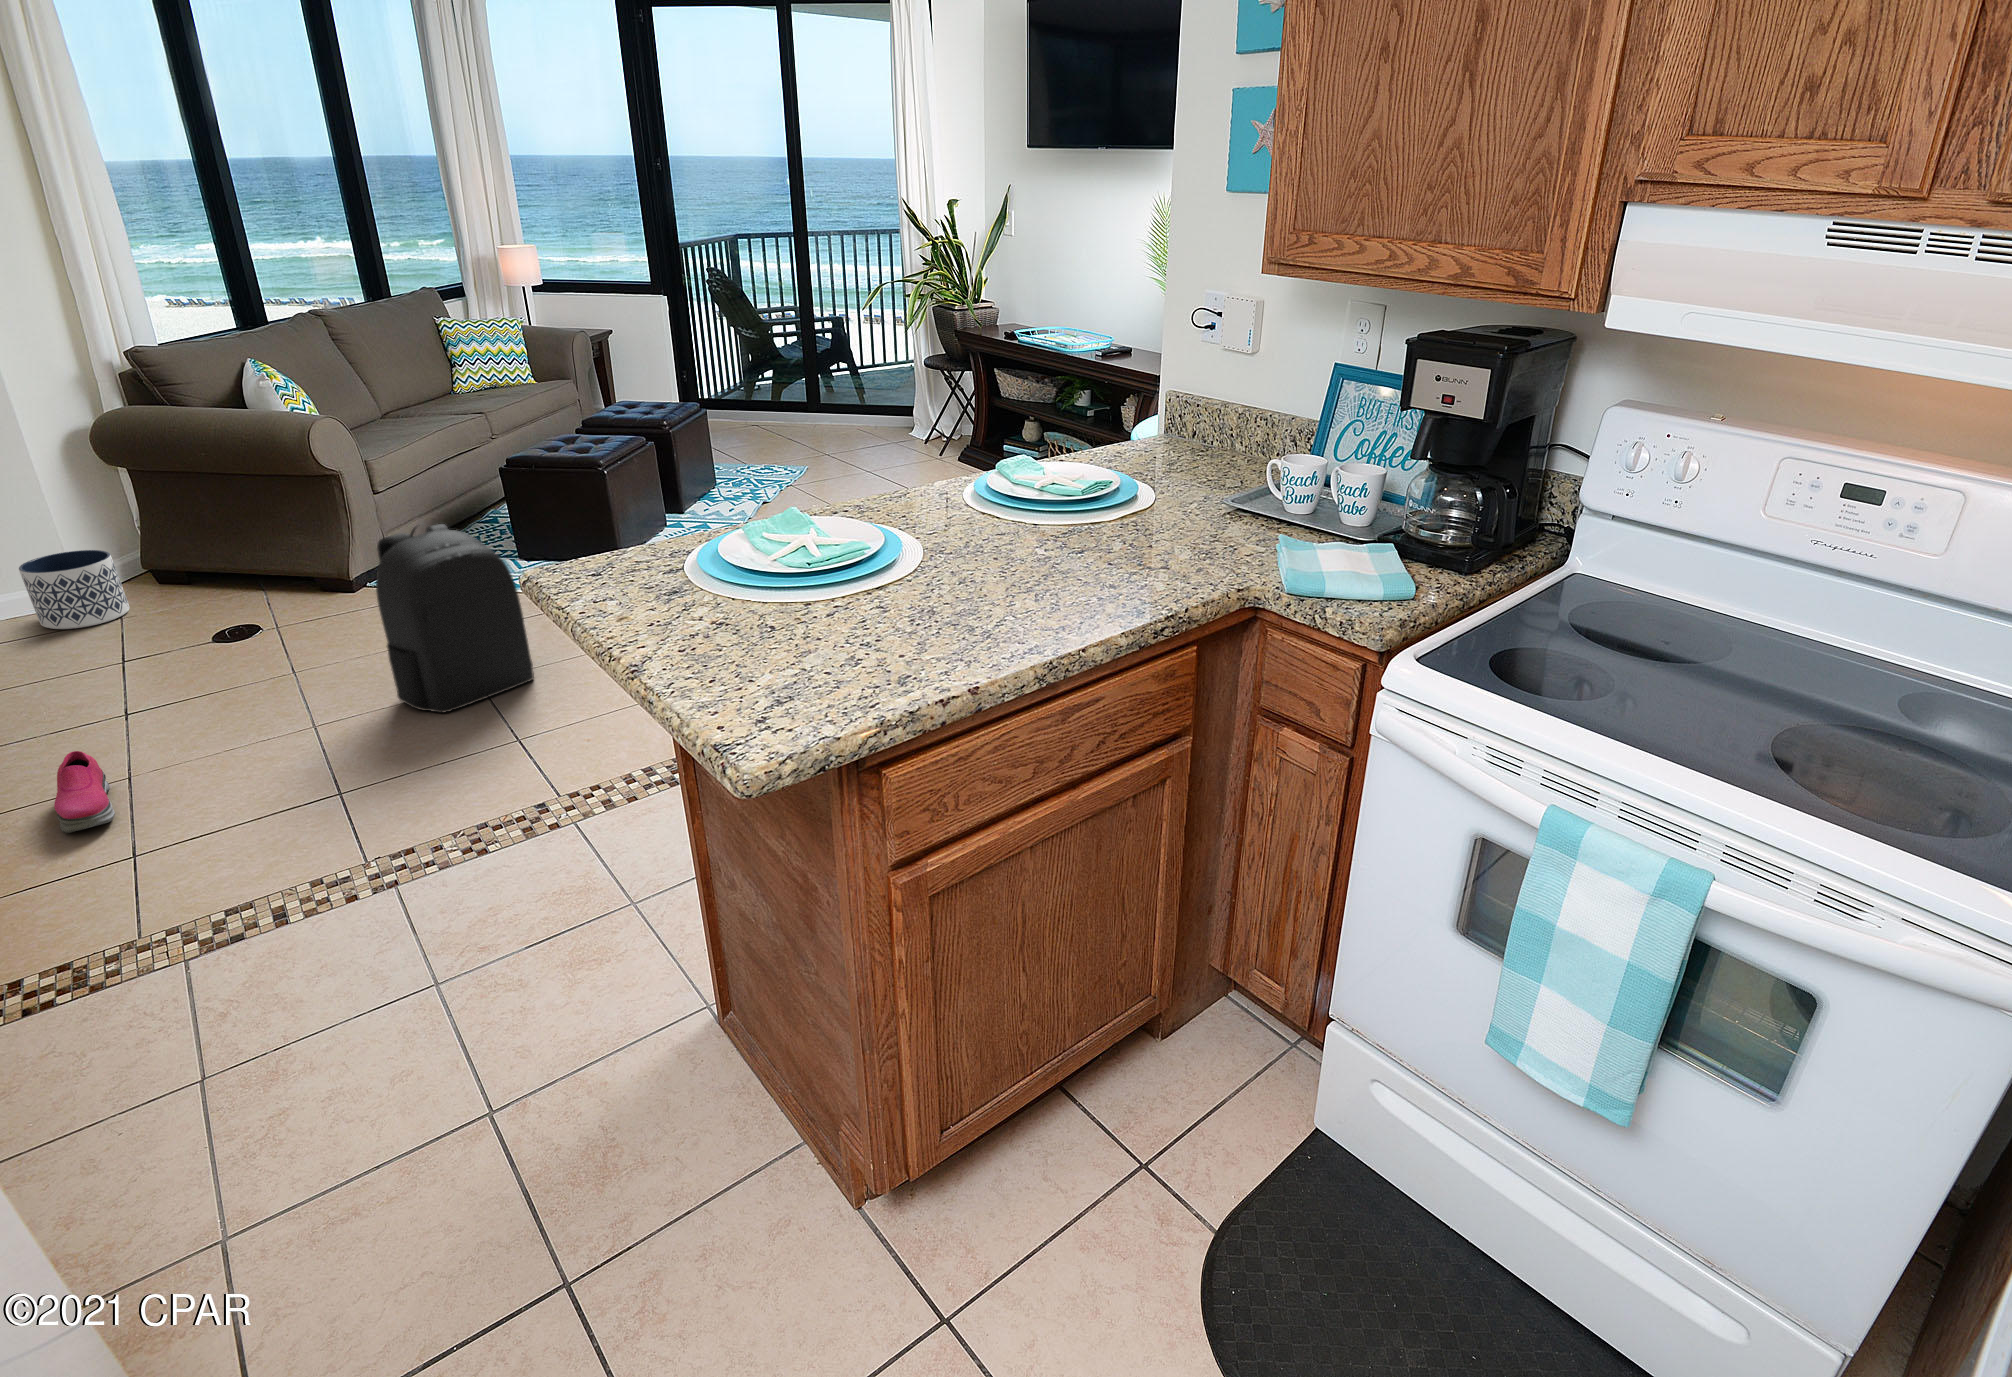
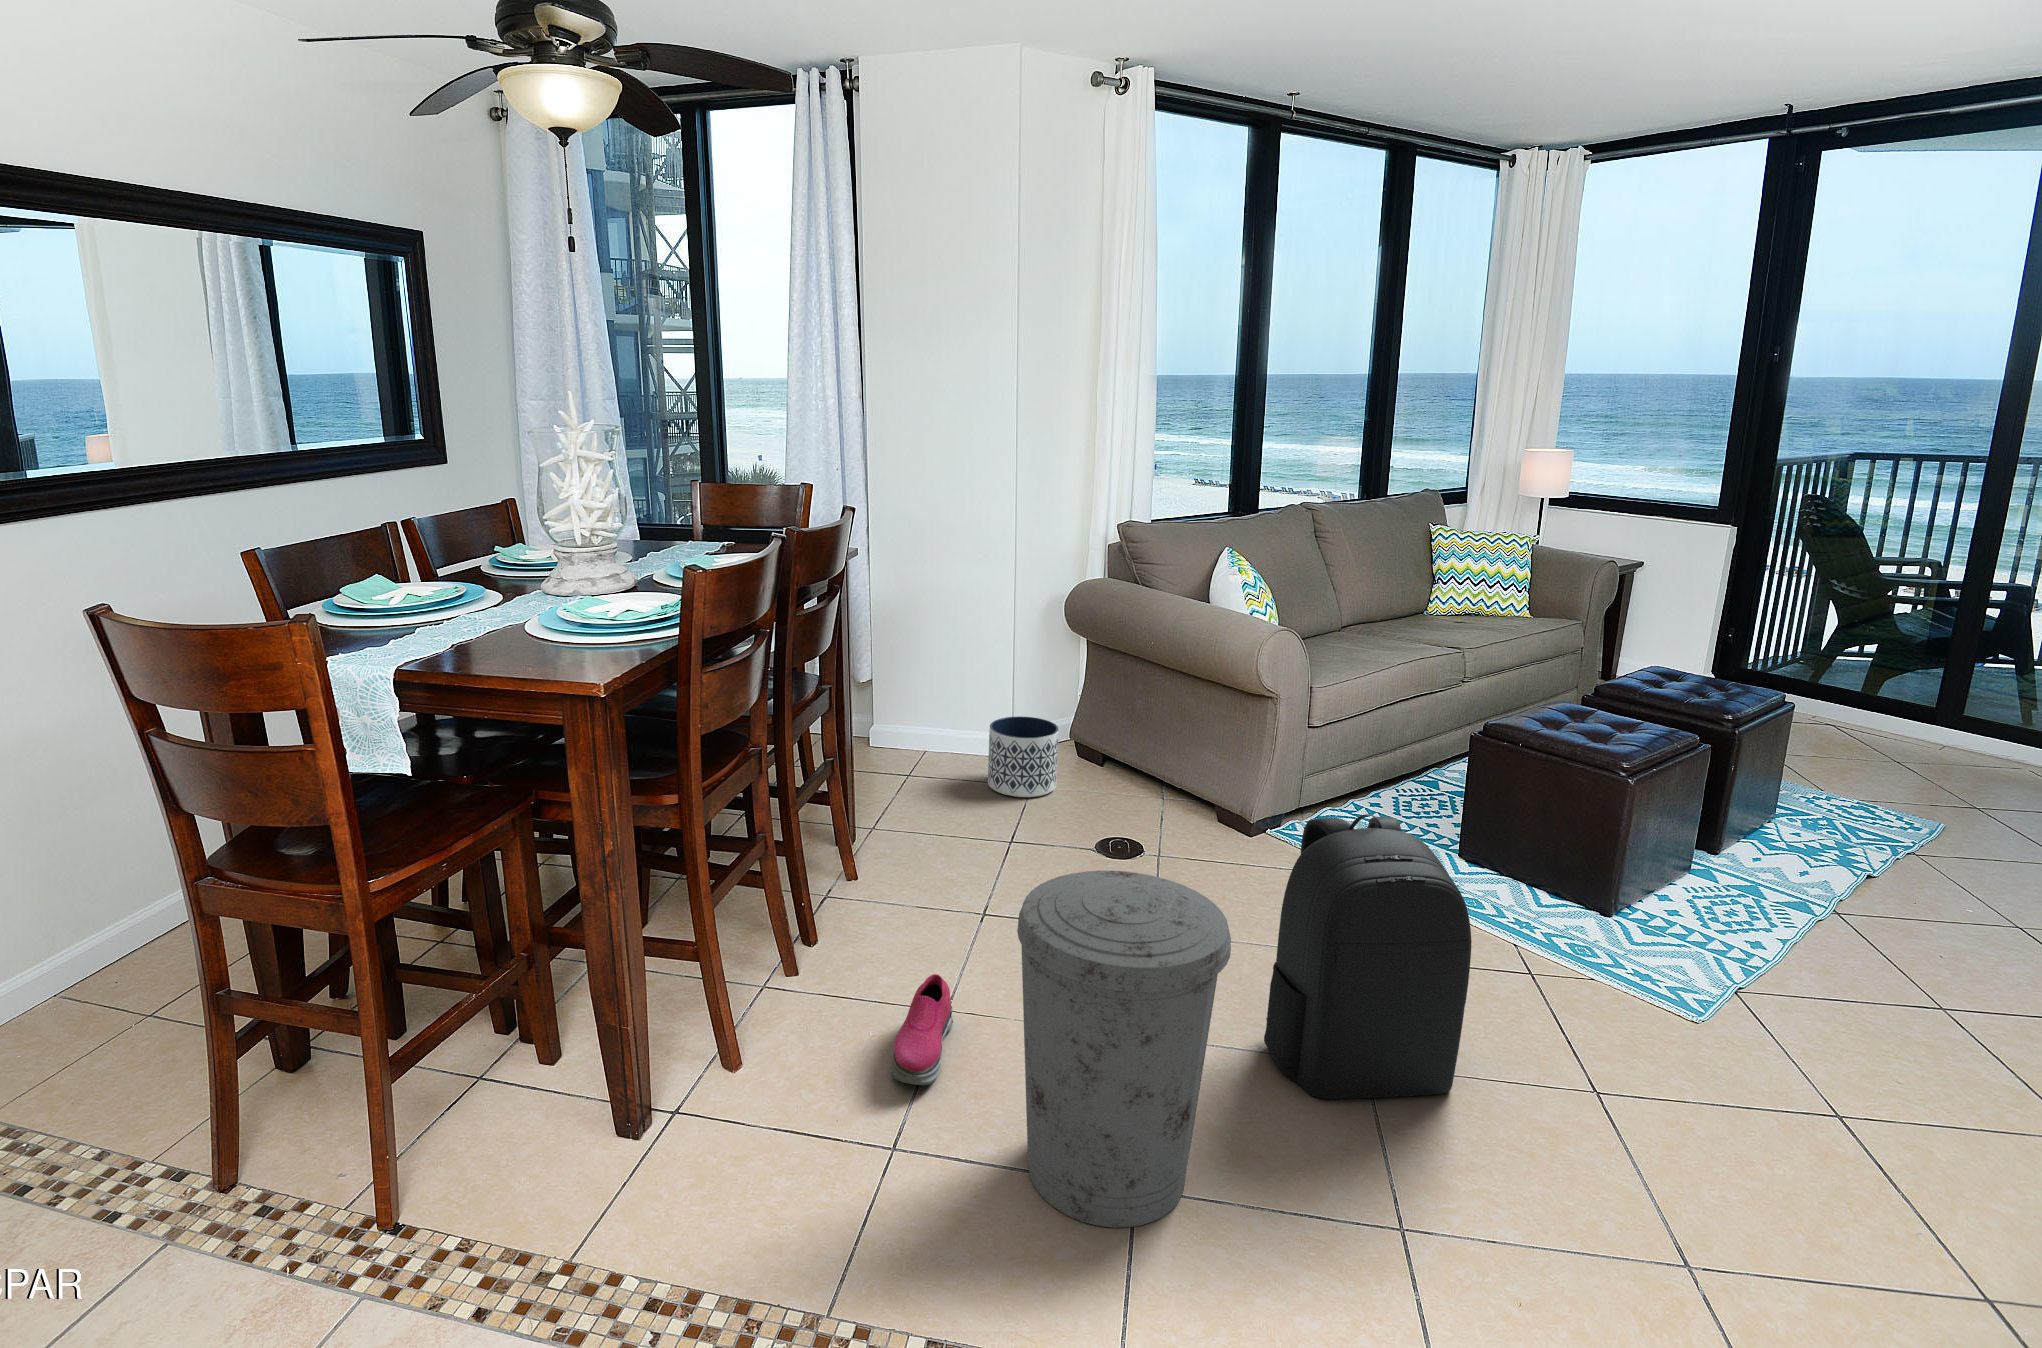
trash can: none [147,596,362,834] -> present [1017,871,1231,1228]

